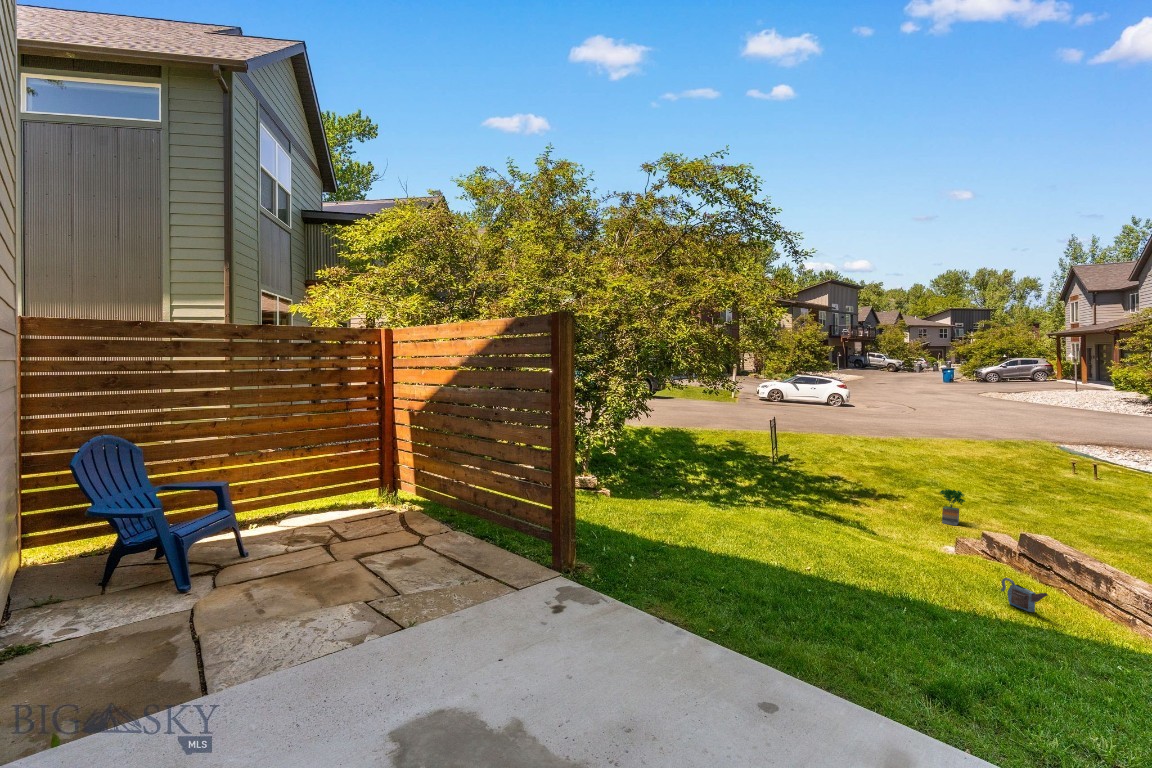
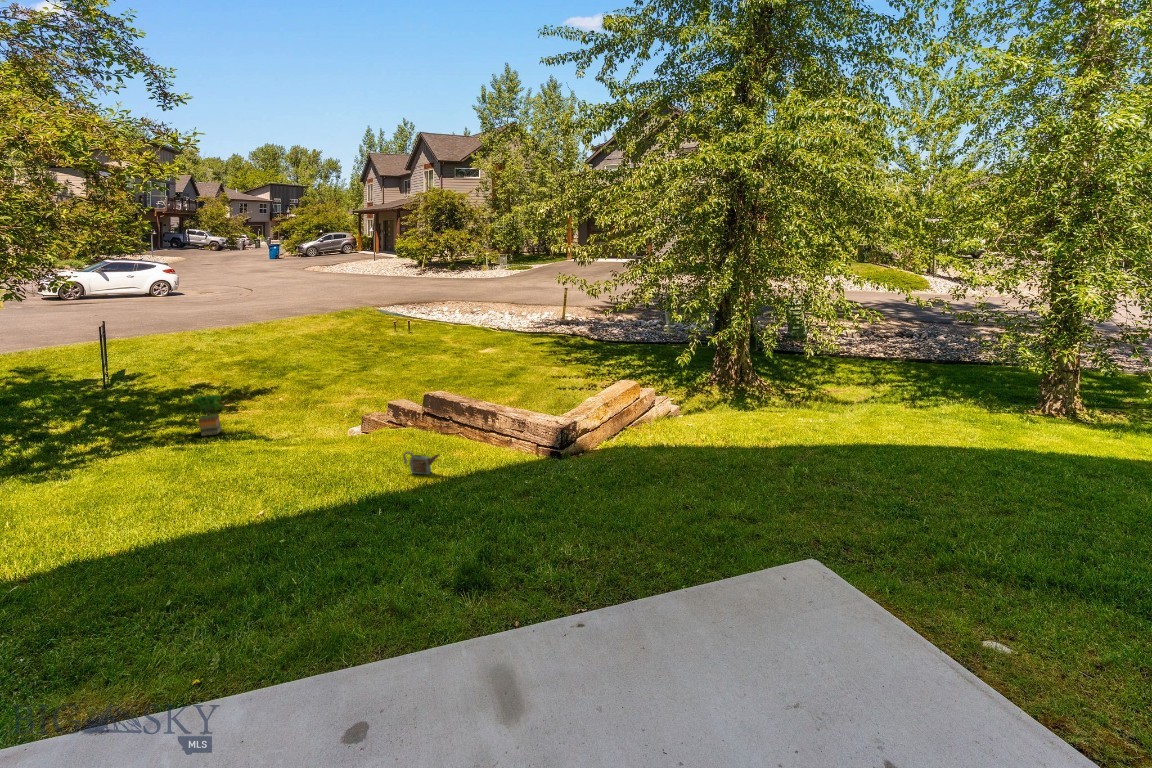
potted tree: present [940,489,965,526] -> present [192,395,222,436]

